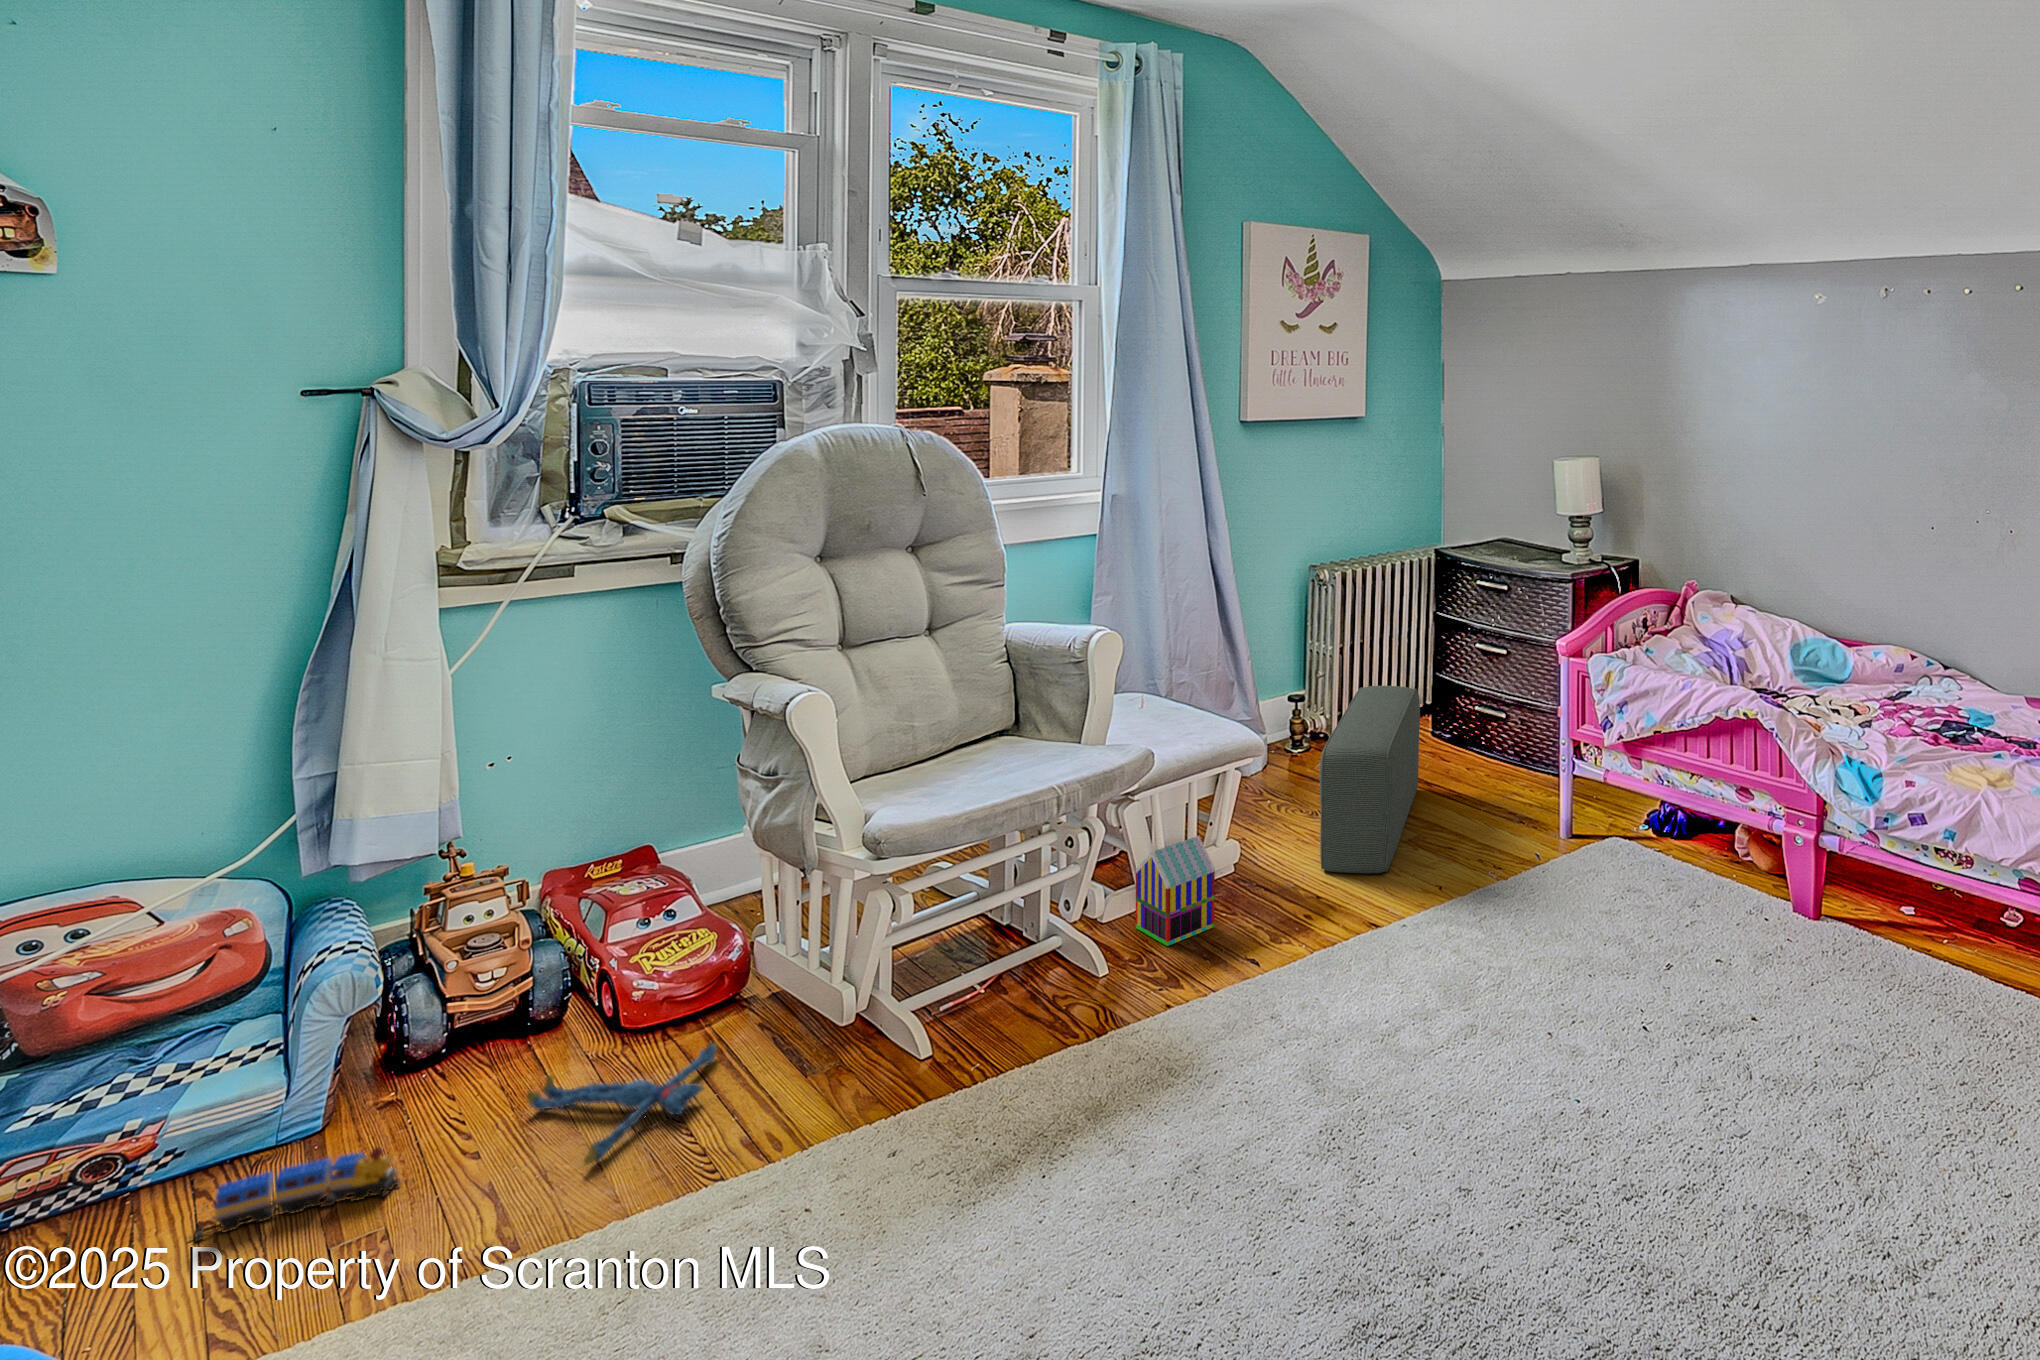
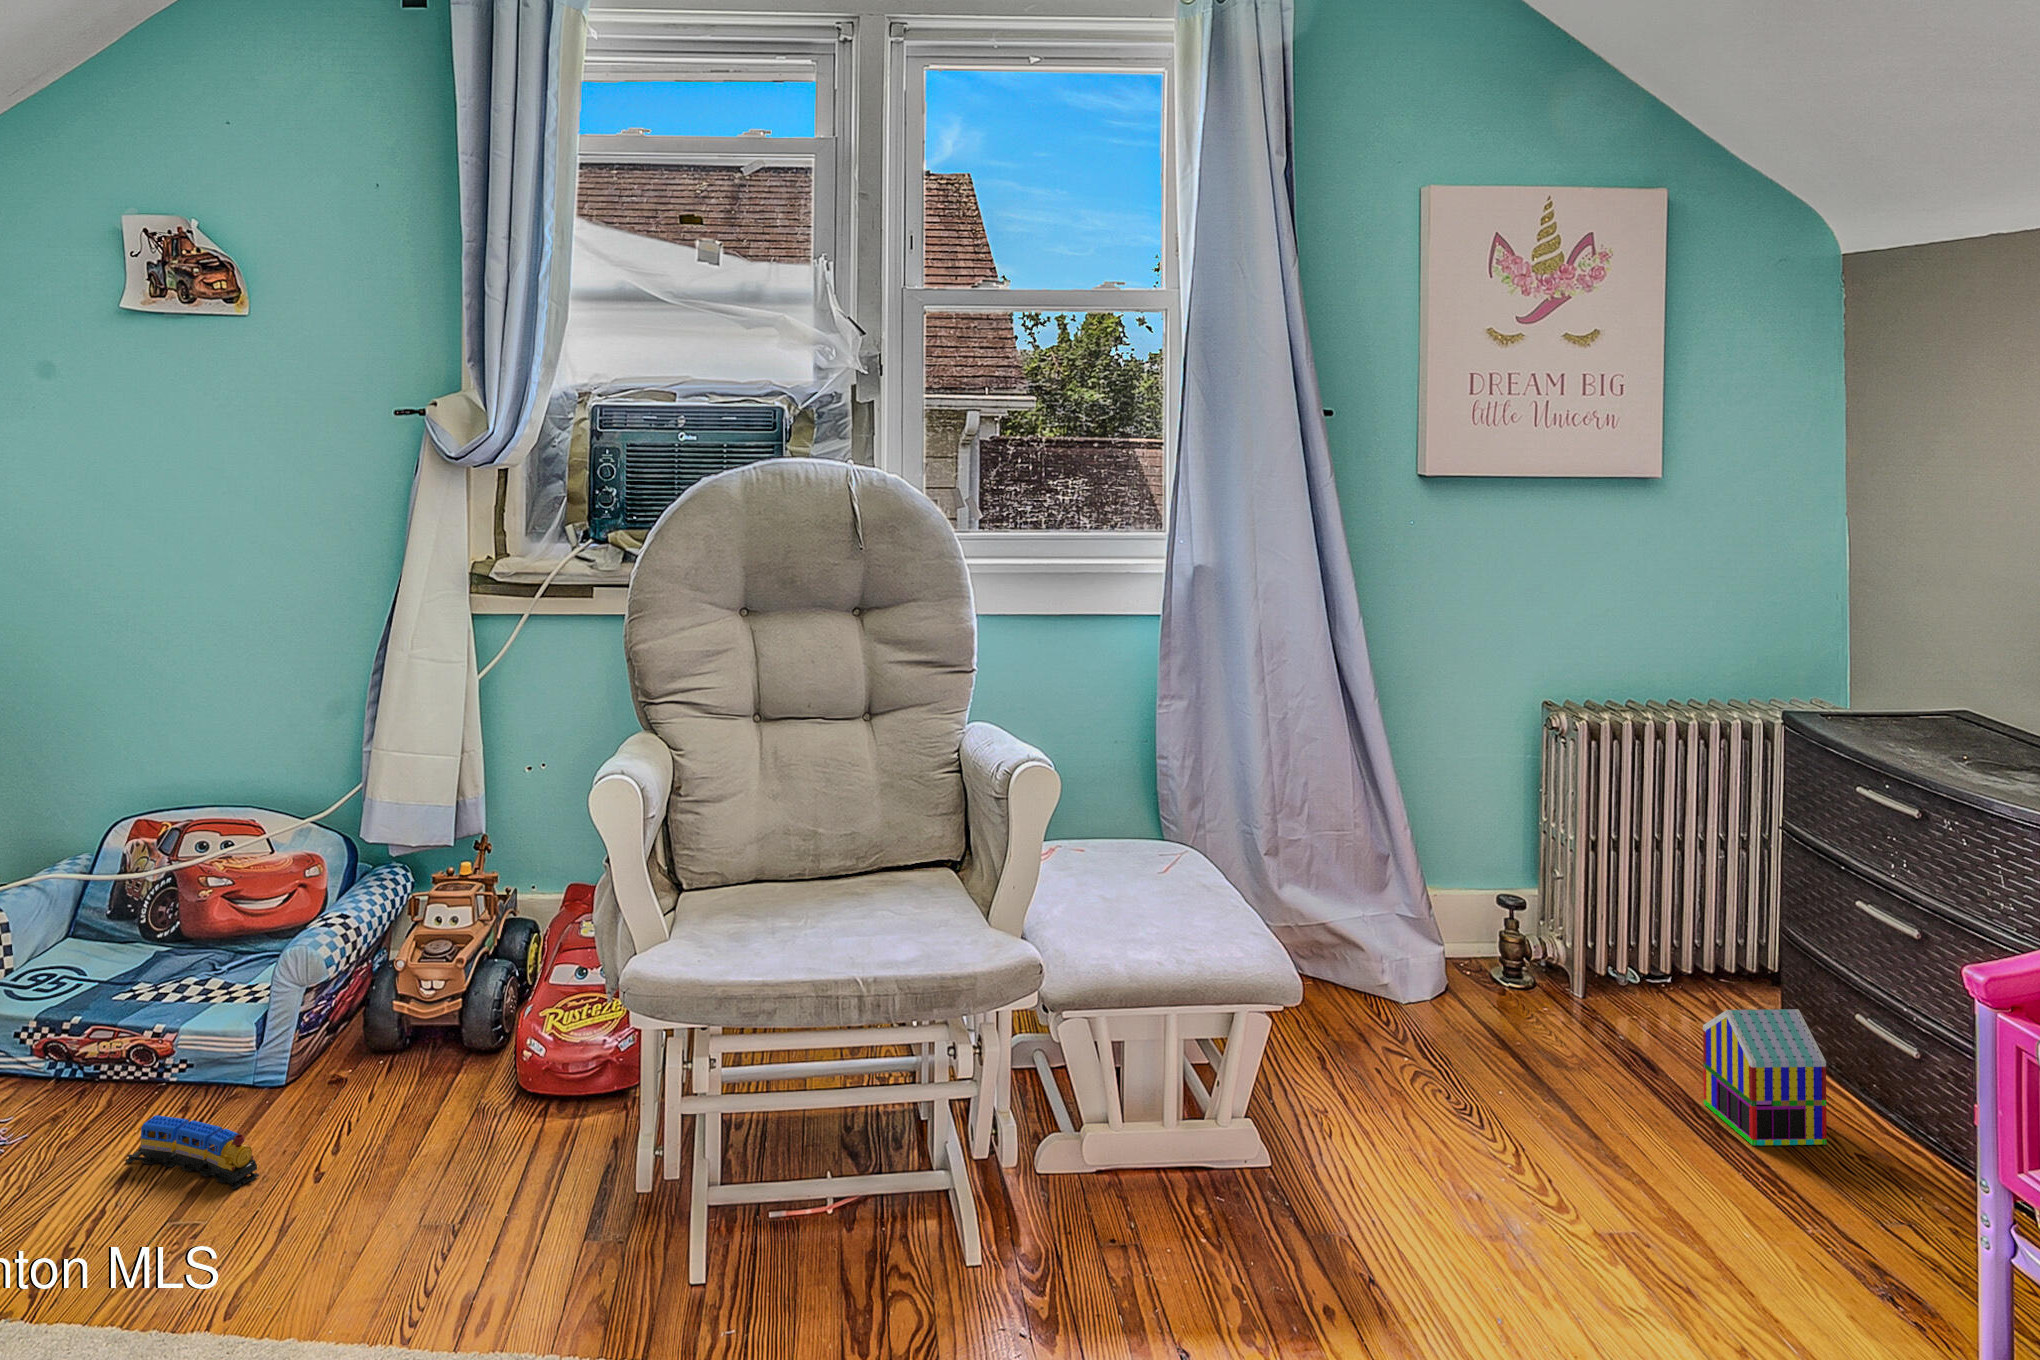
pouf: present [1320,686,1420,873] -> none [1405,924,1684,1286]
toy house: present [1136,836,1215,946] -> present [1703,1009,1827,1146]
plush toy: present [526,1042,718,1165] -> none [341,1116,557,1249]

